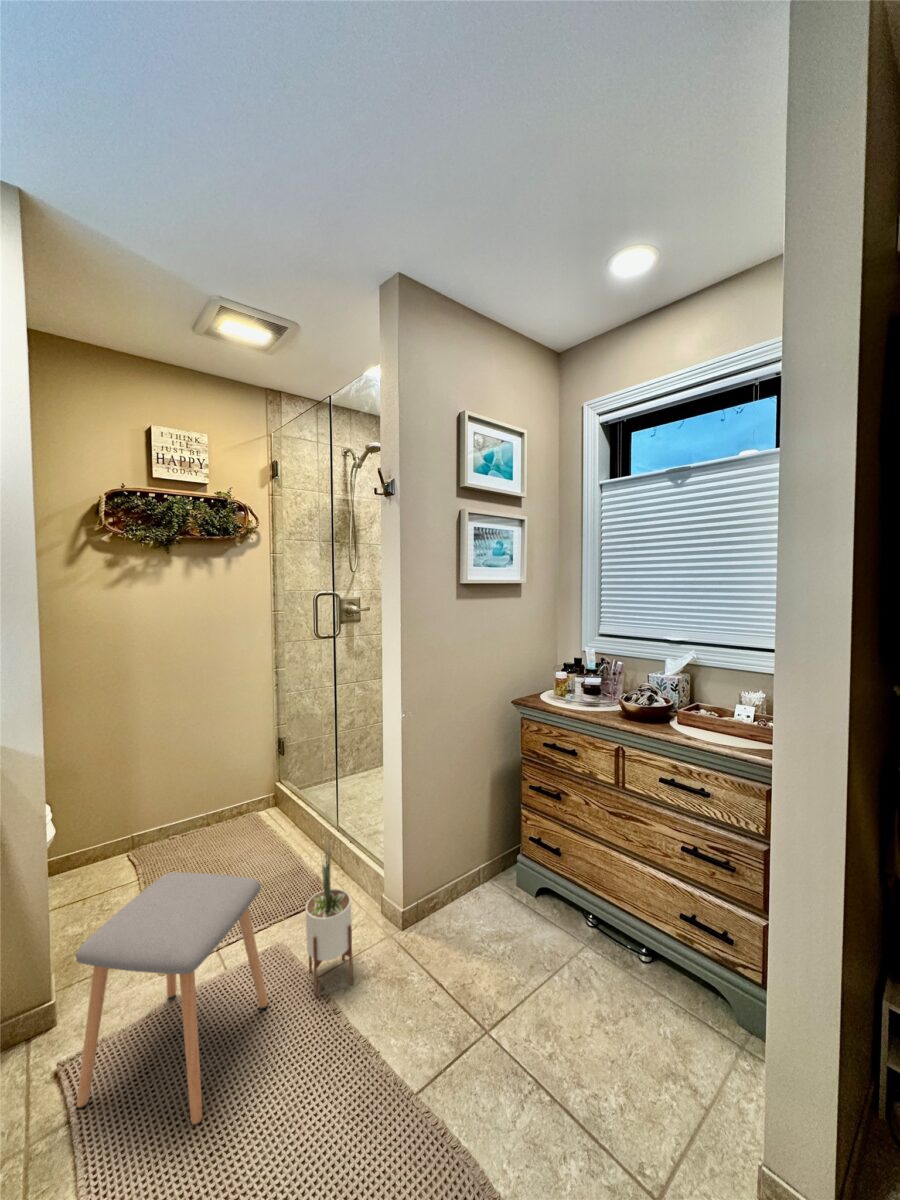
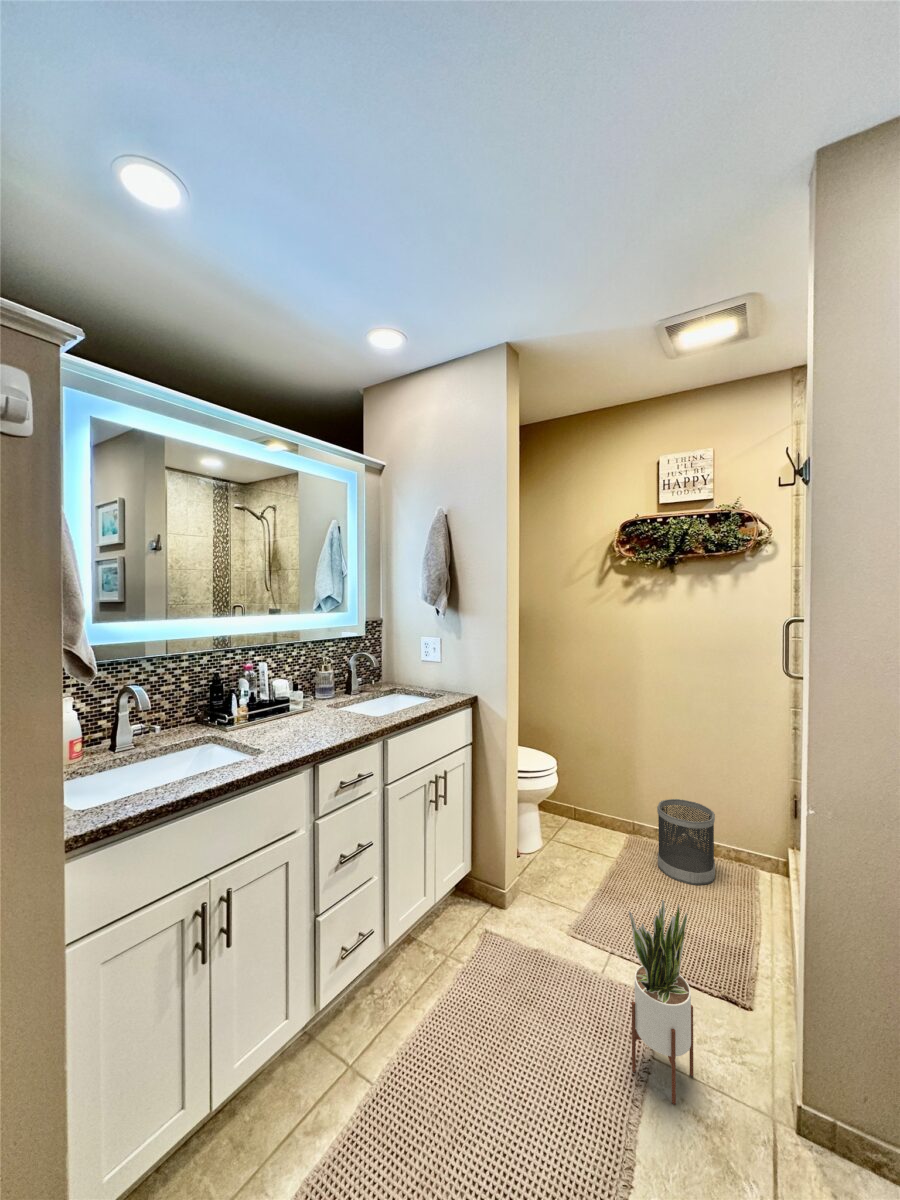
wastebasket: none [175,779,236,863] -> present [657,799,715,885]
stool: present [76,872,268,1126] -> none [474,844,598,1040]

